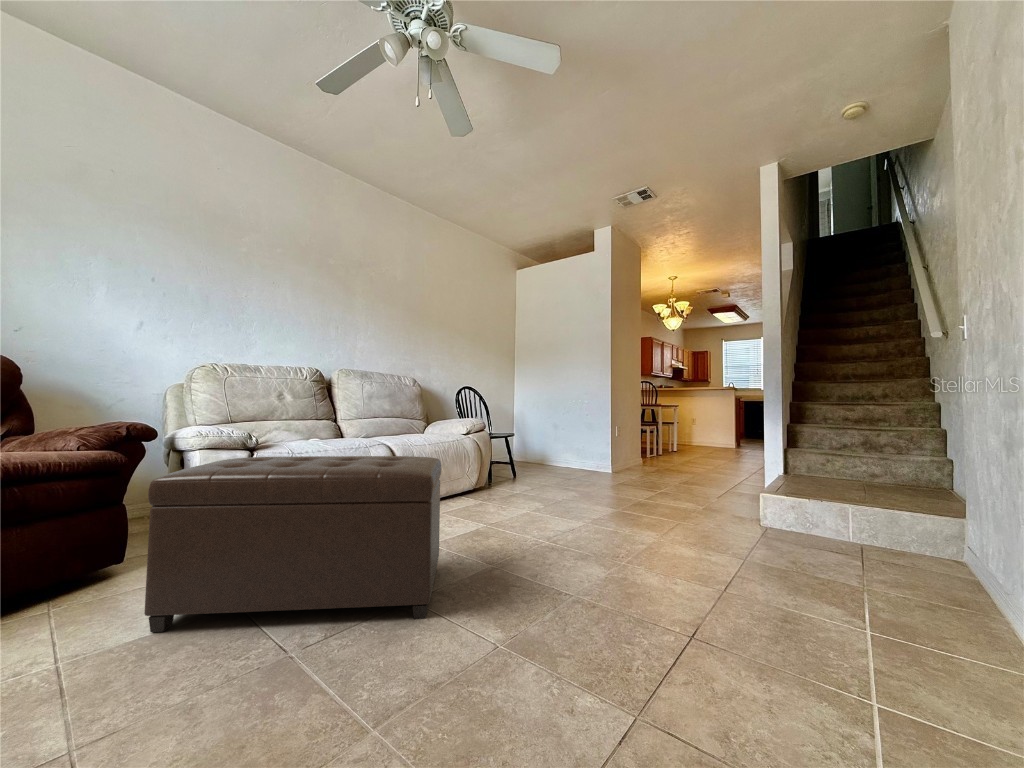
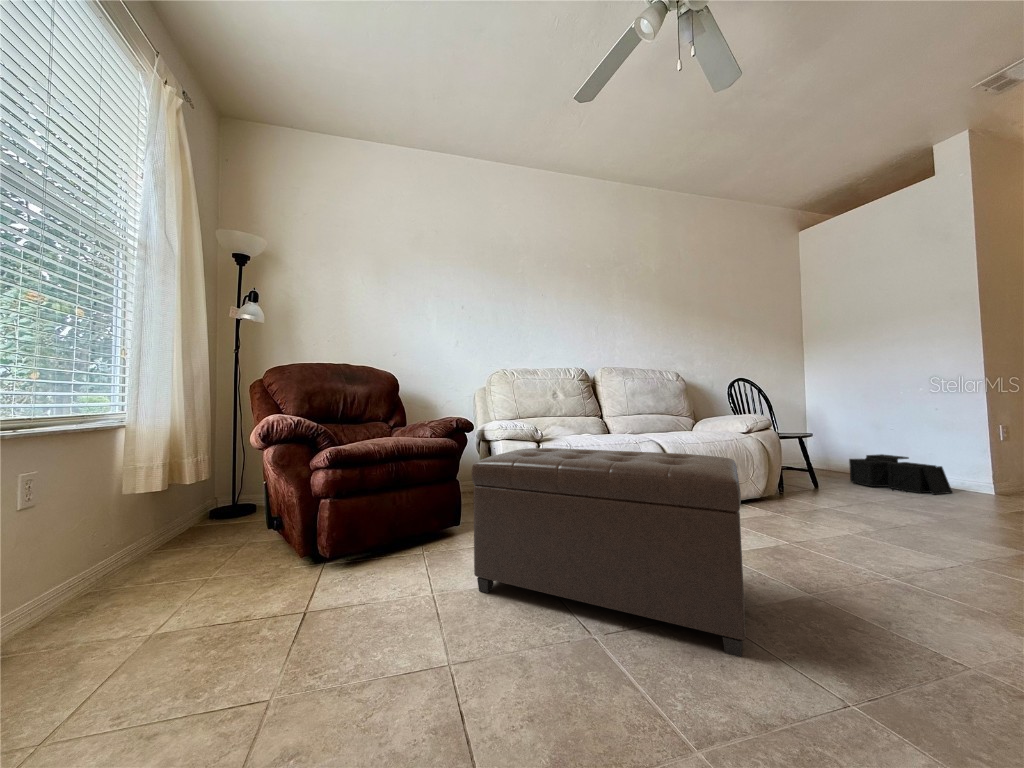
storage bin: none [537,449,590,476] -> present [849,454,952,495]

